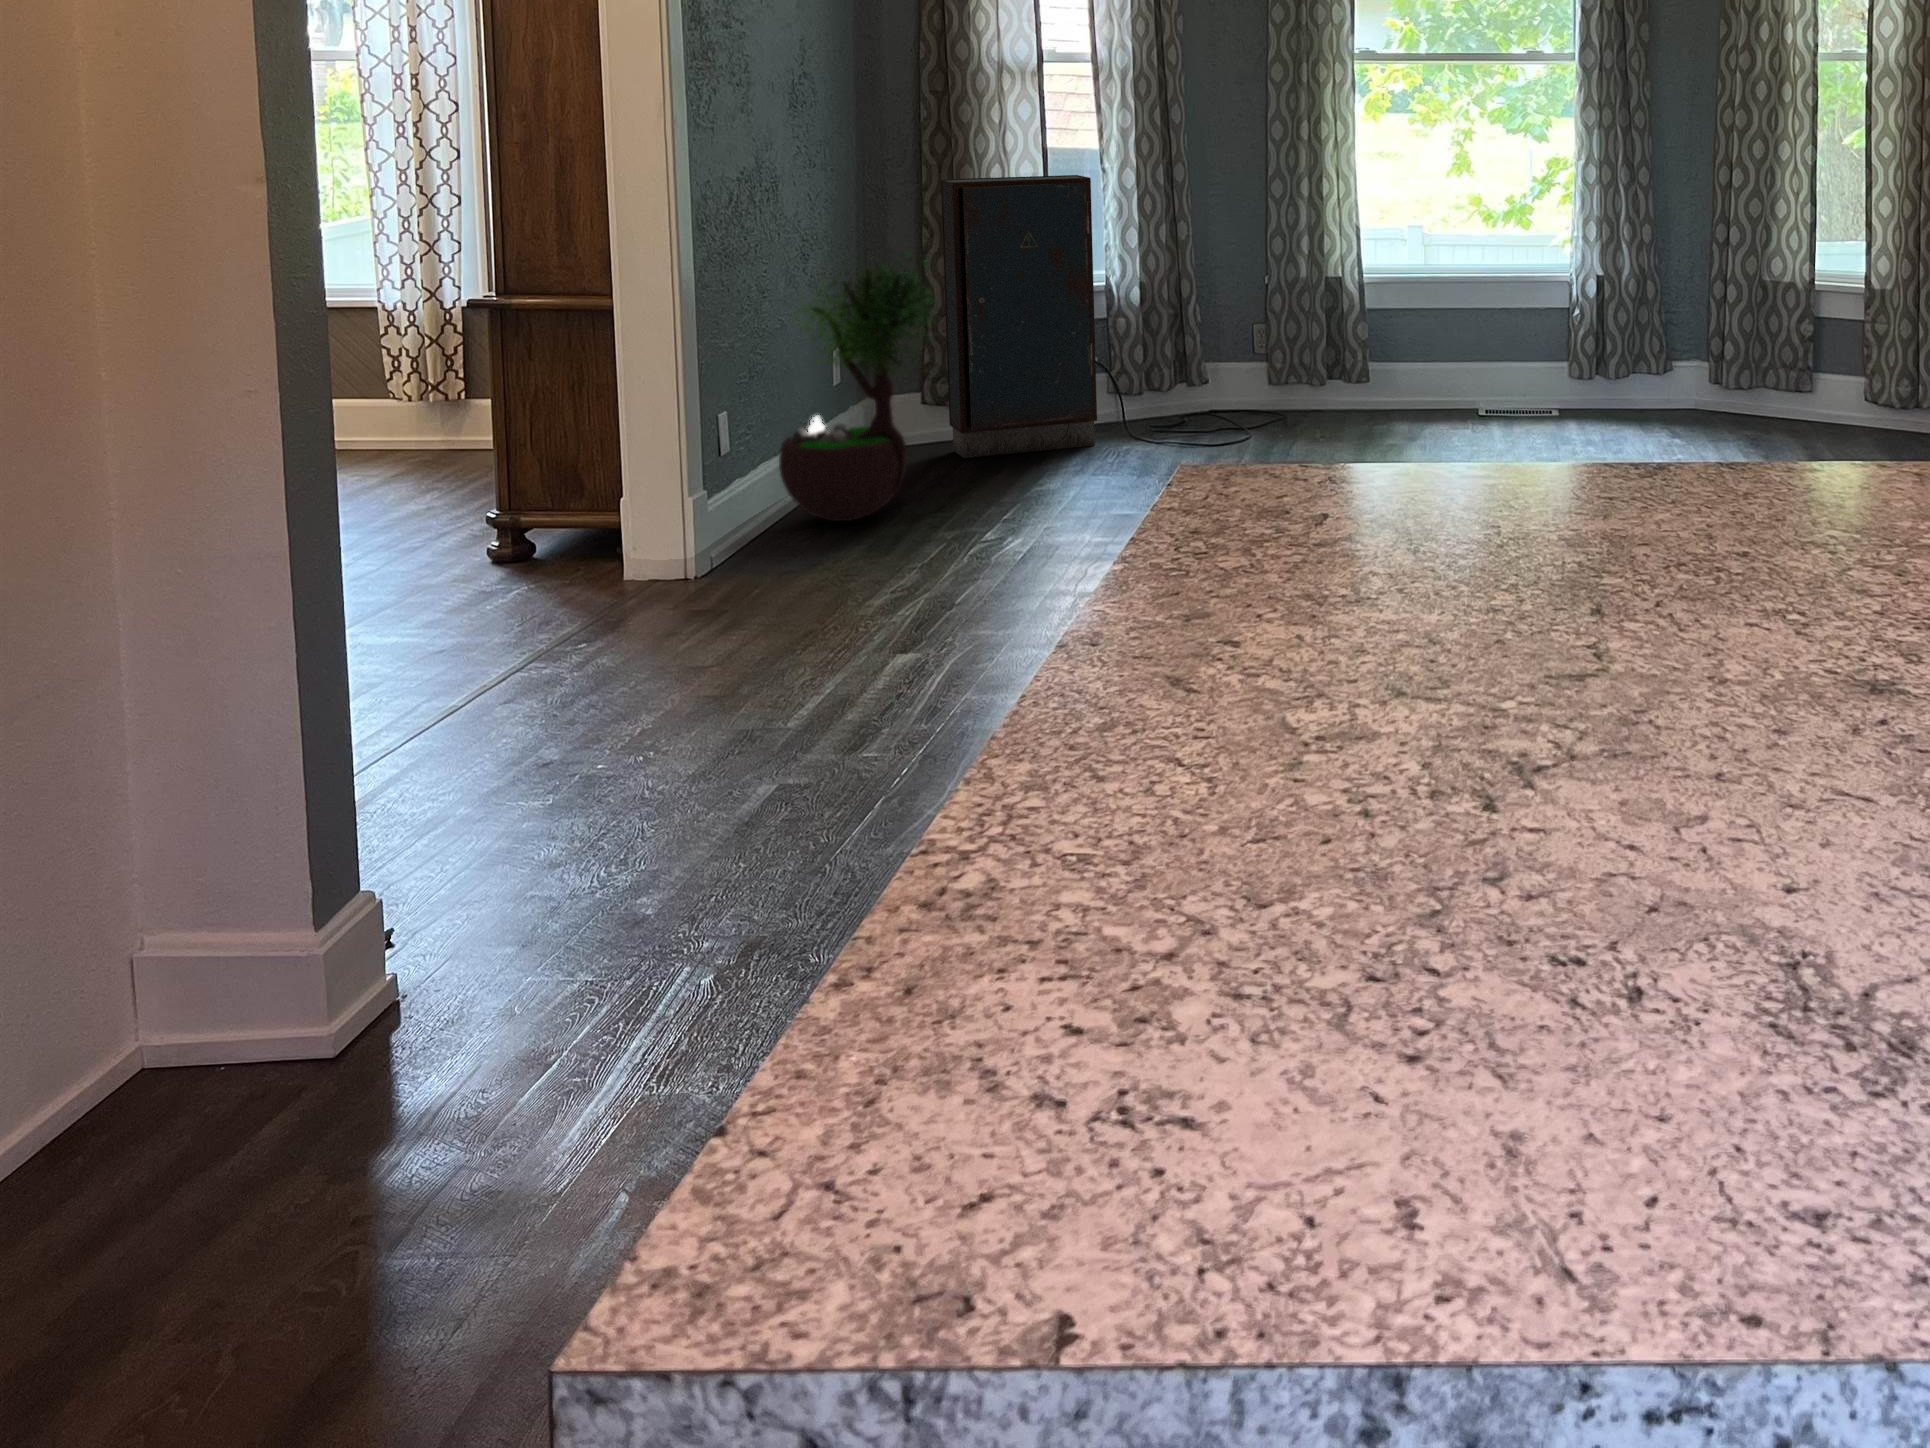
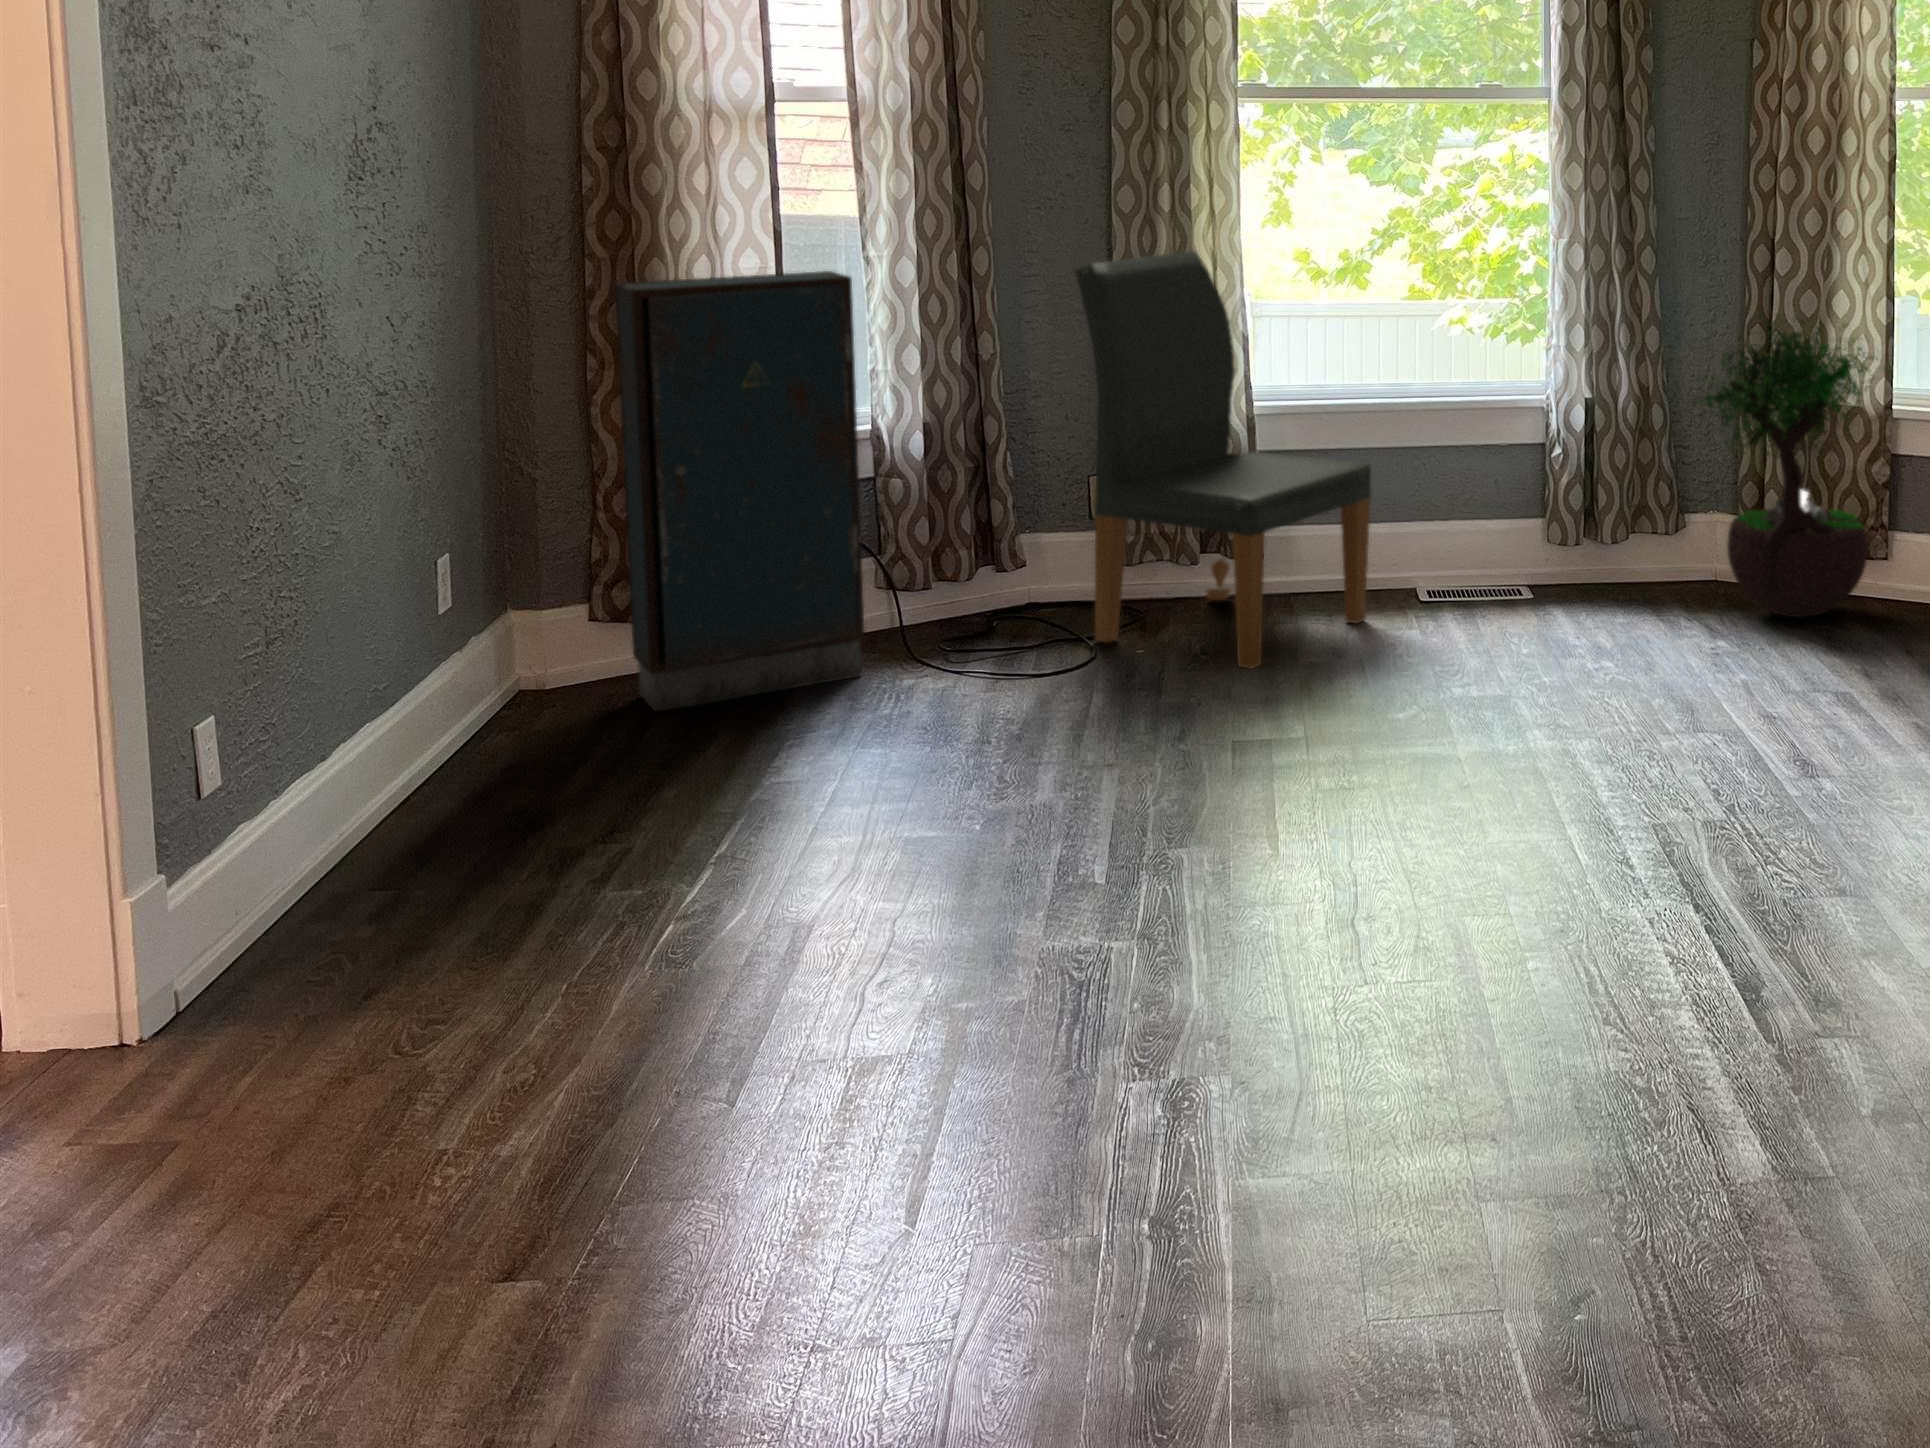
dining chair: none [1238,165,1442,447] -> present [1075,251,1371,669]
potted tree: present [779,253,936,521] -> present [1697,298,1885,617]

